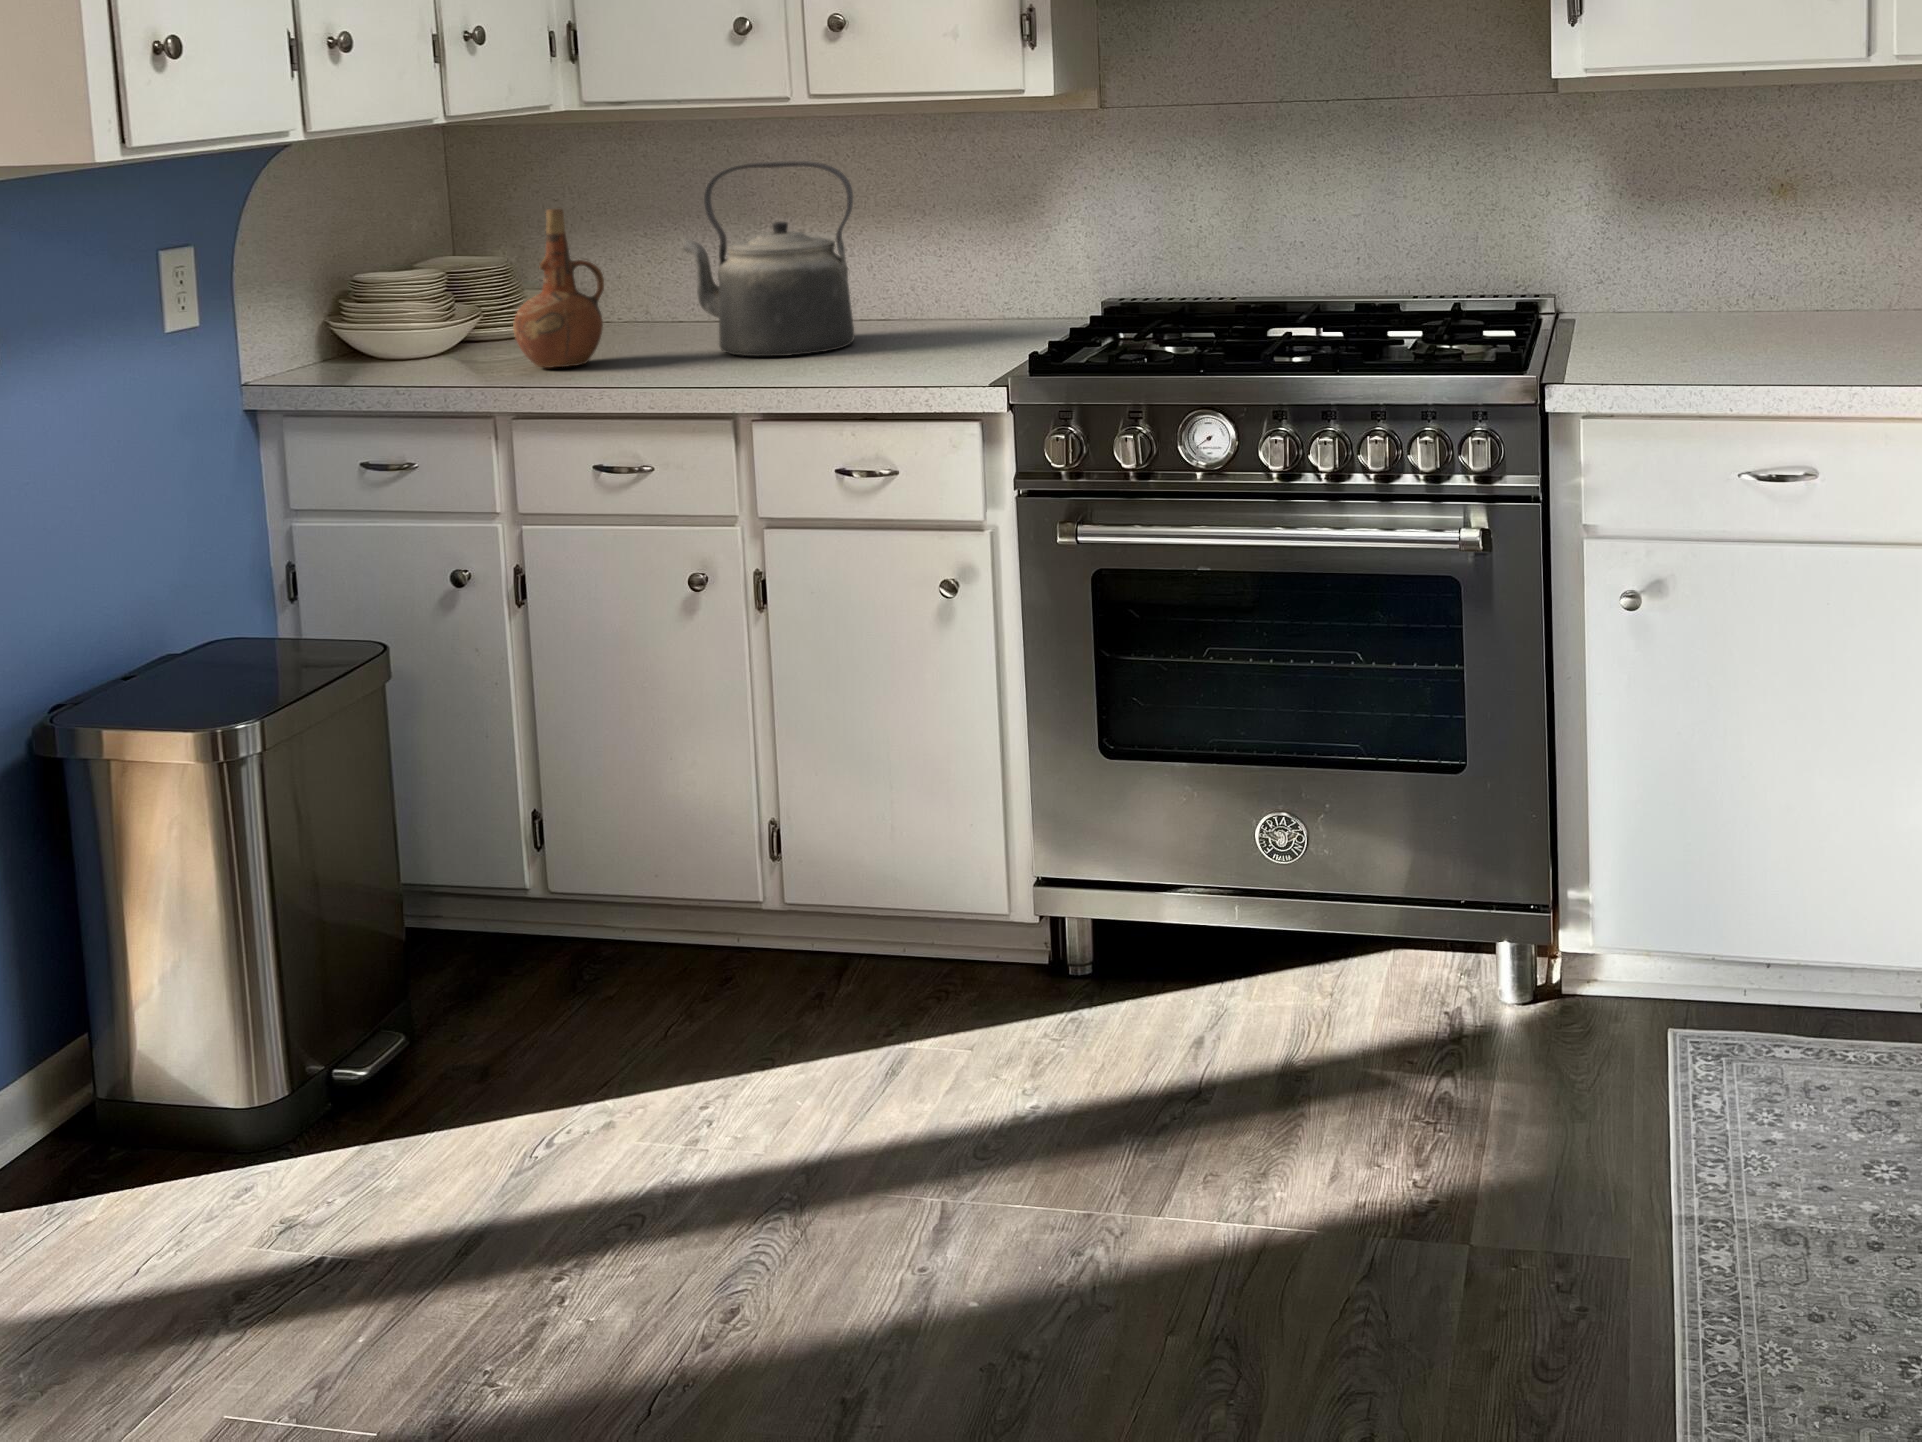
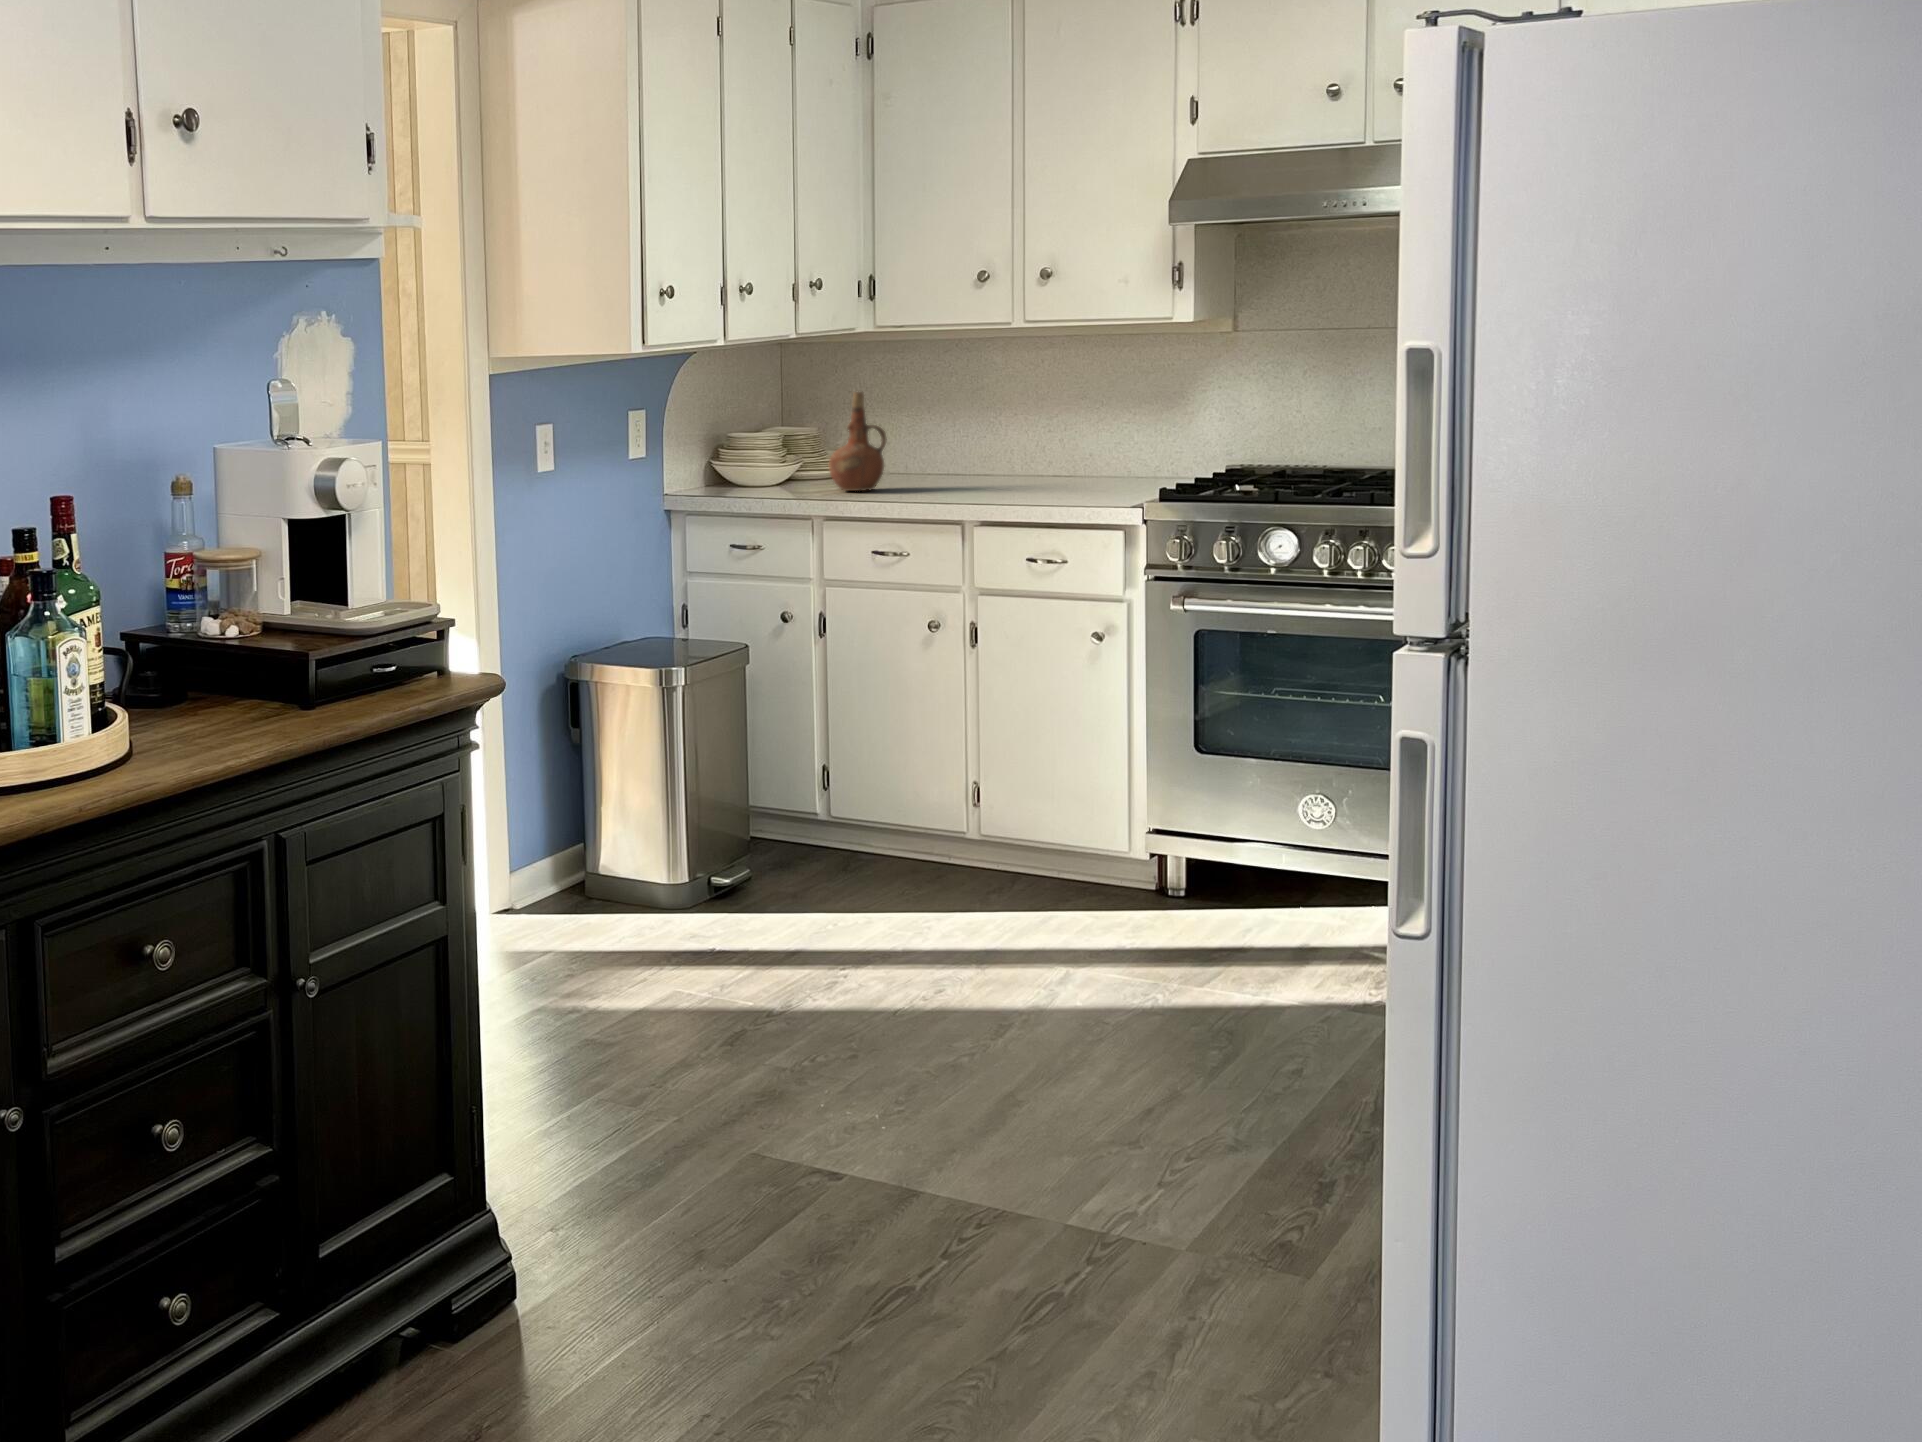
kettle: present [682,161,855,356] -> none [937,365,1052,489]

